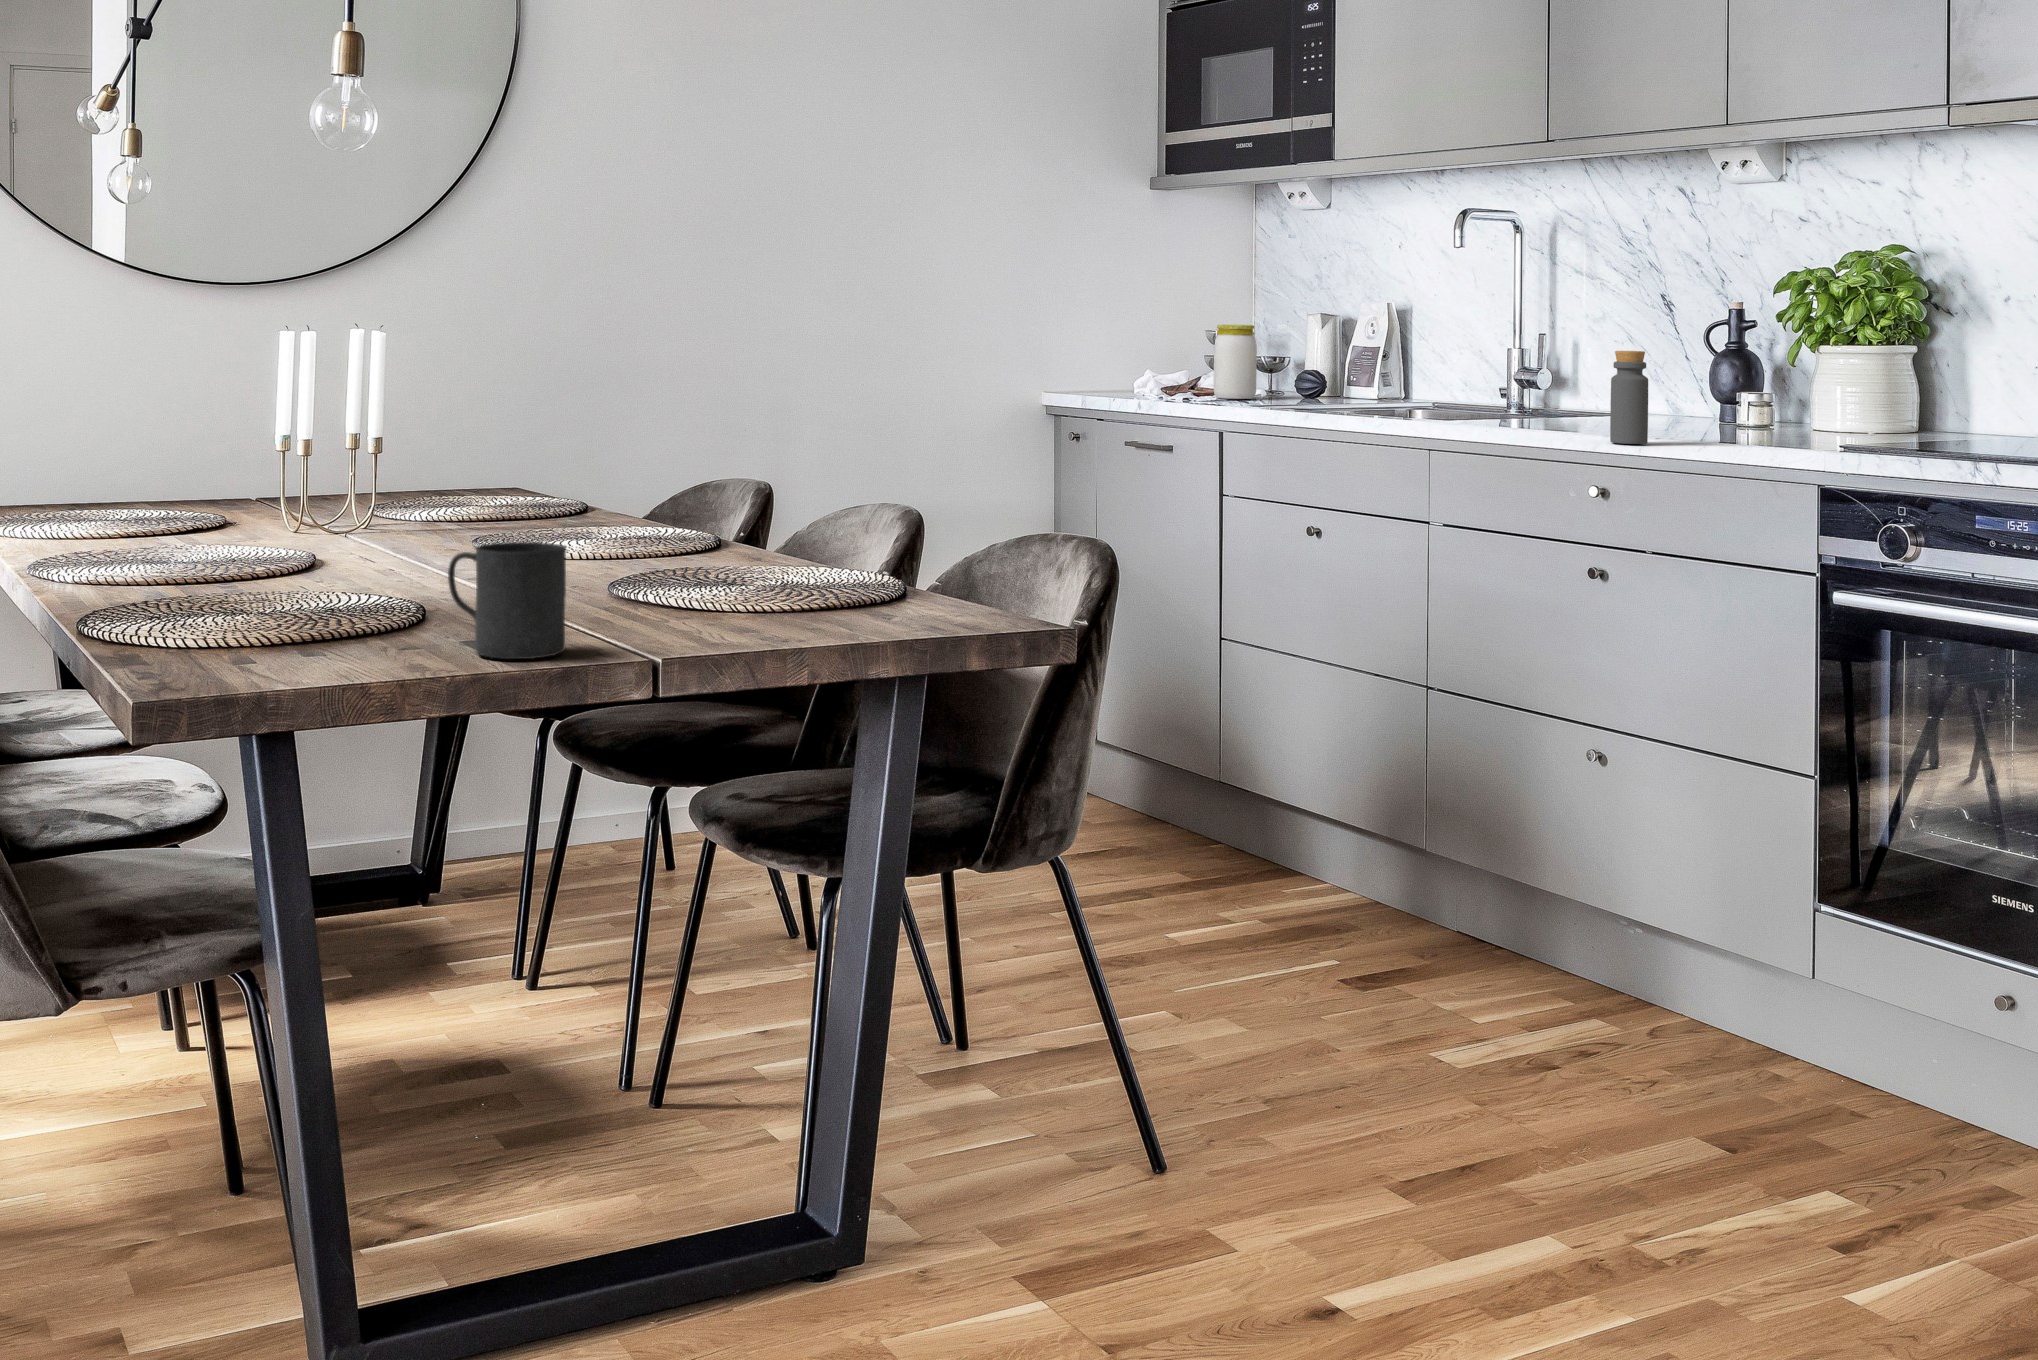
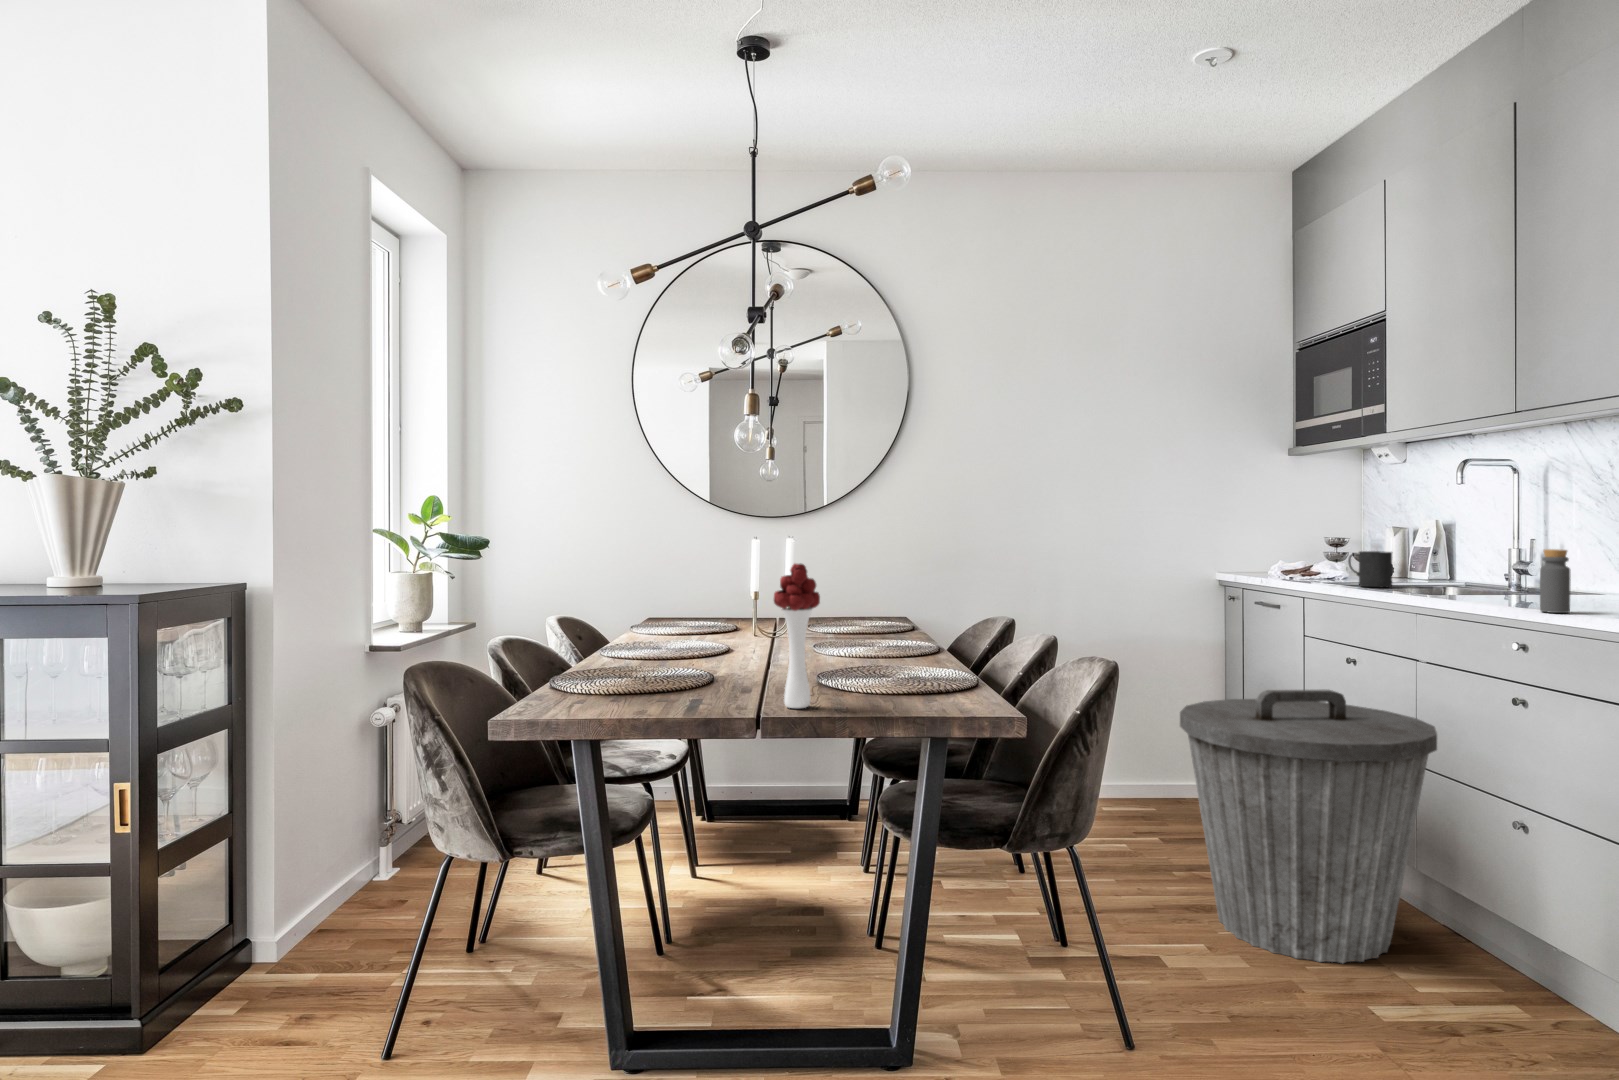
jar: present [1214,325,1257,399] -> none [1307,534,1335,578]
flower bouquet: none [664,377,741,640] -> present [774,564,820,708]
mug: present [448,542,566,659] -> present [1348,551,1392,587]
trash can: none [1102,578,1483,1014] -> present [1180,690,1437,963]

